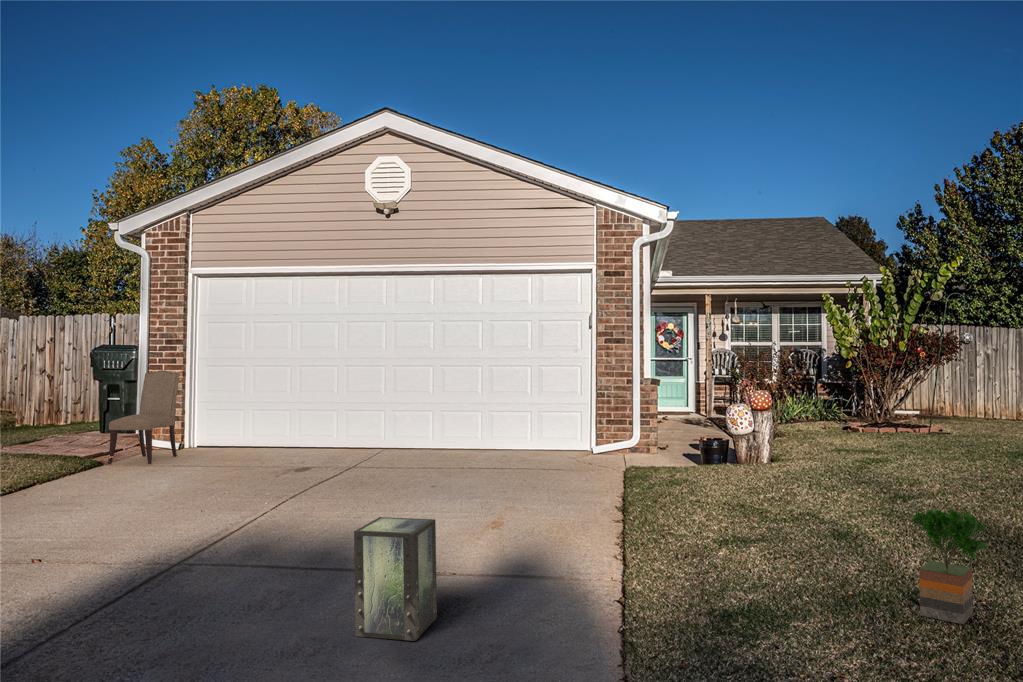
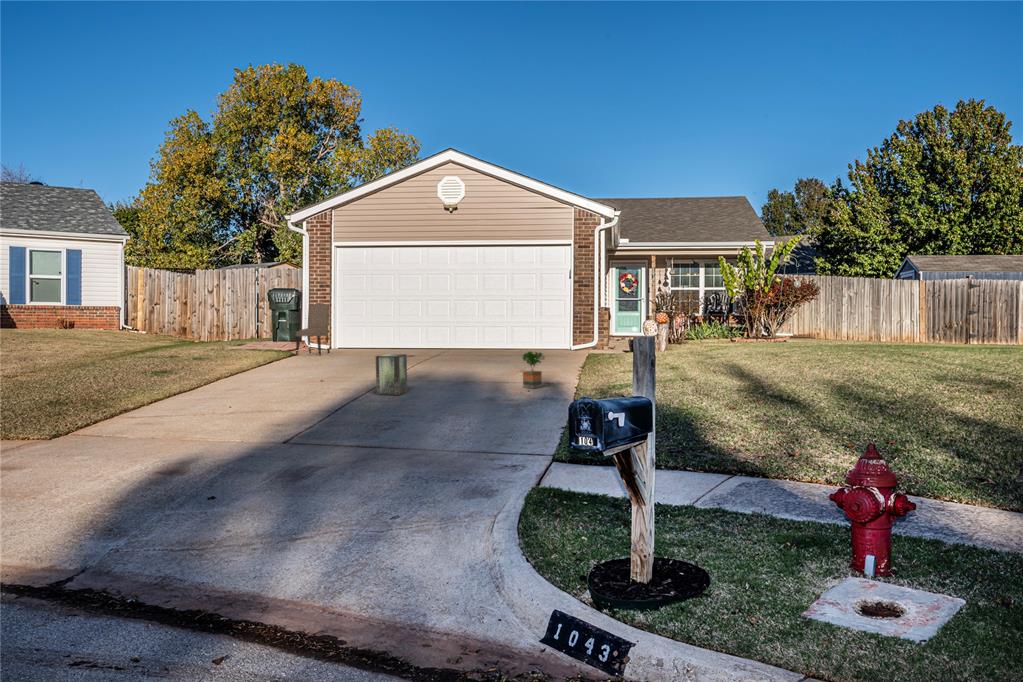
potted tree: present [912,508,986,624] -> present [523,351,544,389]
storage box: present [354,517,437,641] -> present [376,354,407,395]

